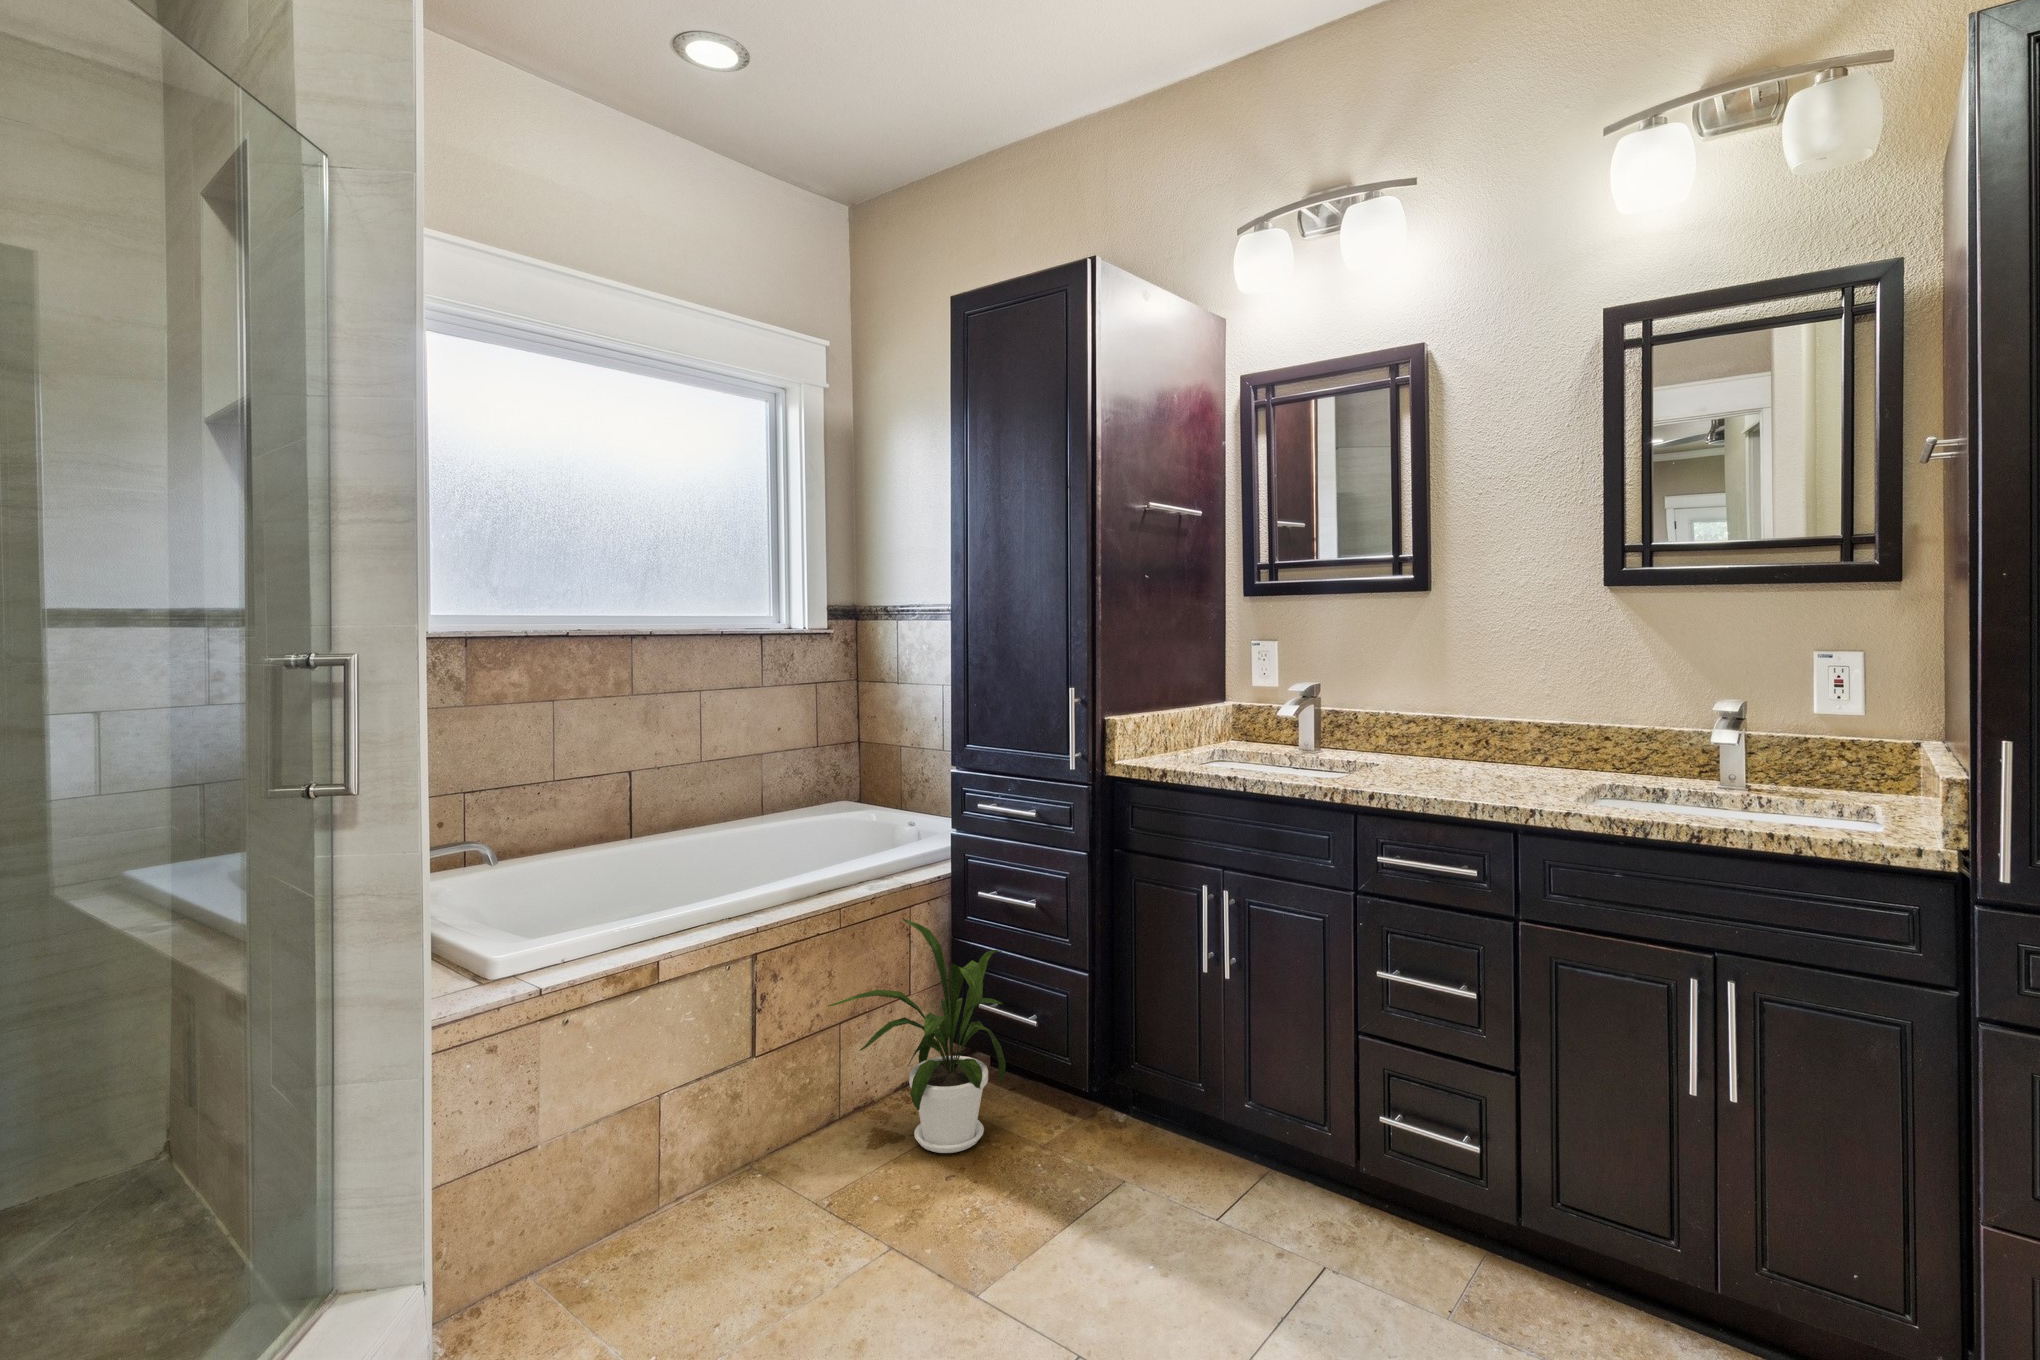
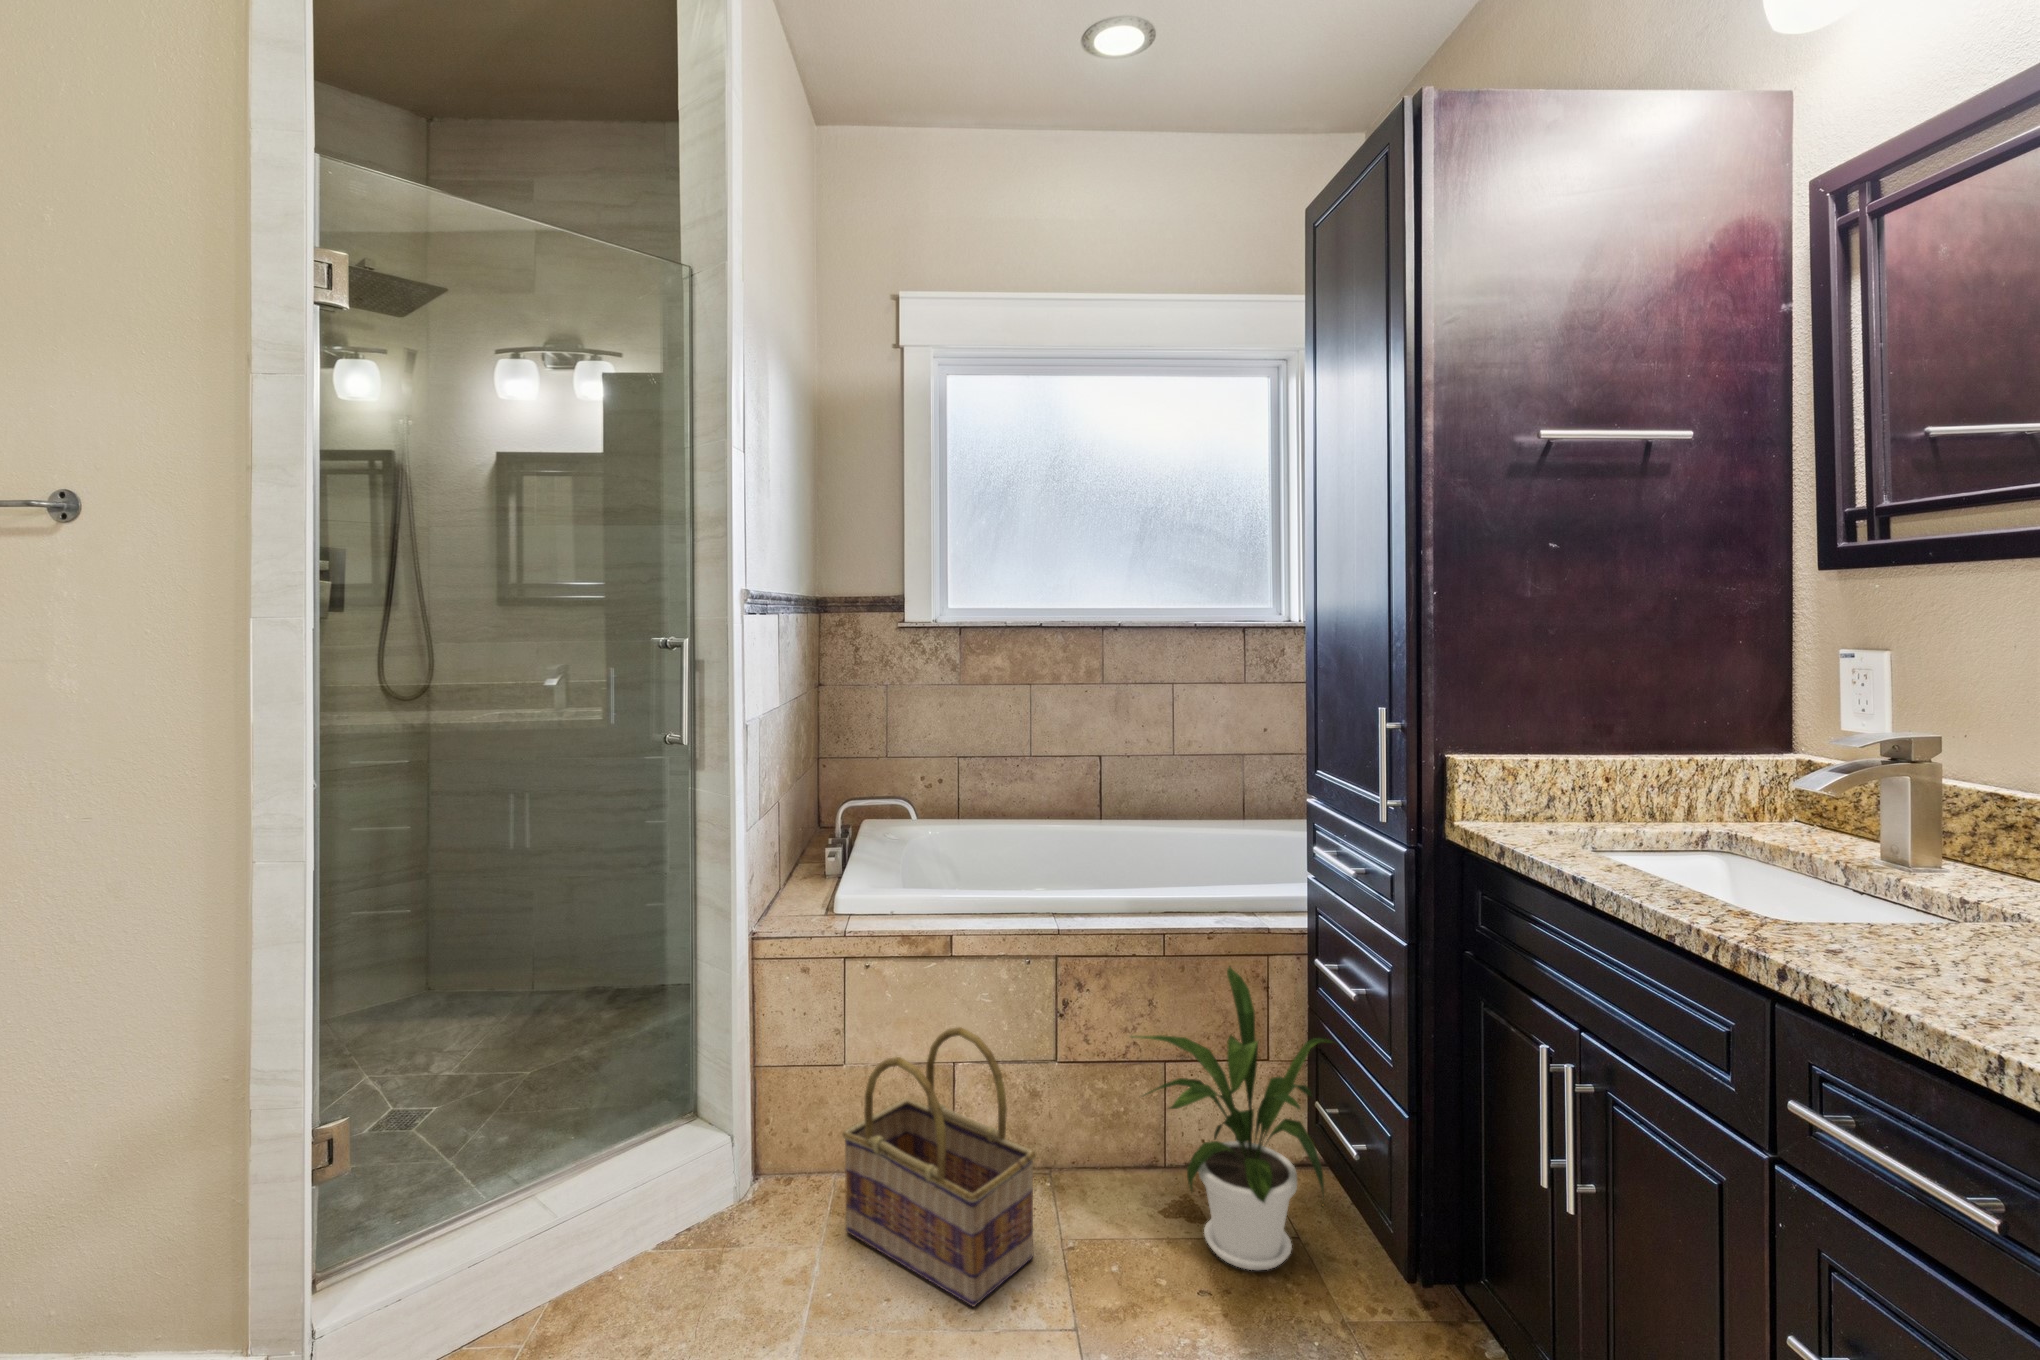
basket: none [610,1039,817,1307] -> present [842,1027,1035,1307]

